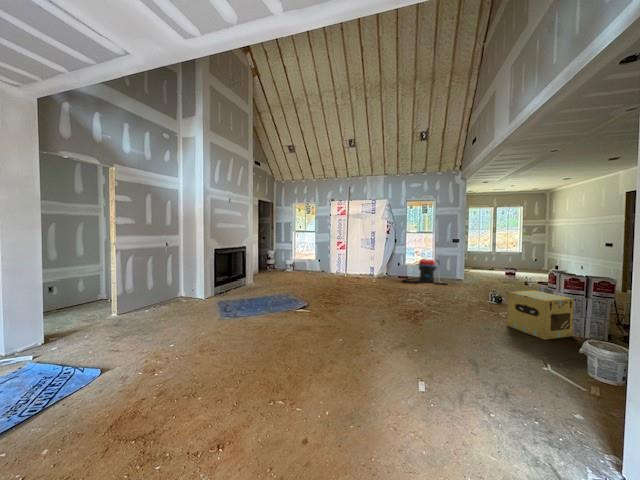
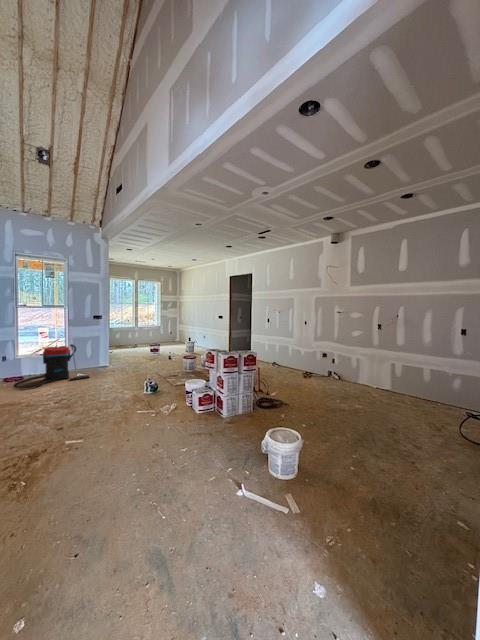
cardboard box: present [507,290,574,340] -> none [174,374,231,434]

